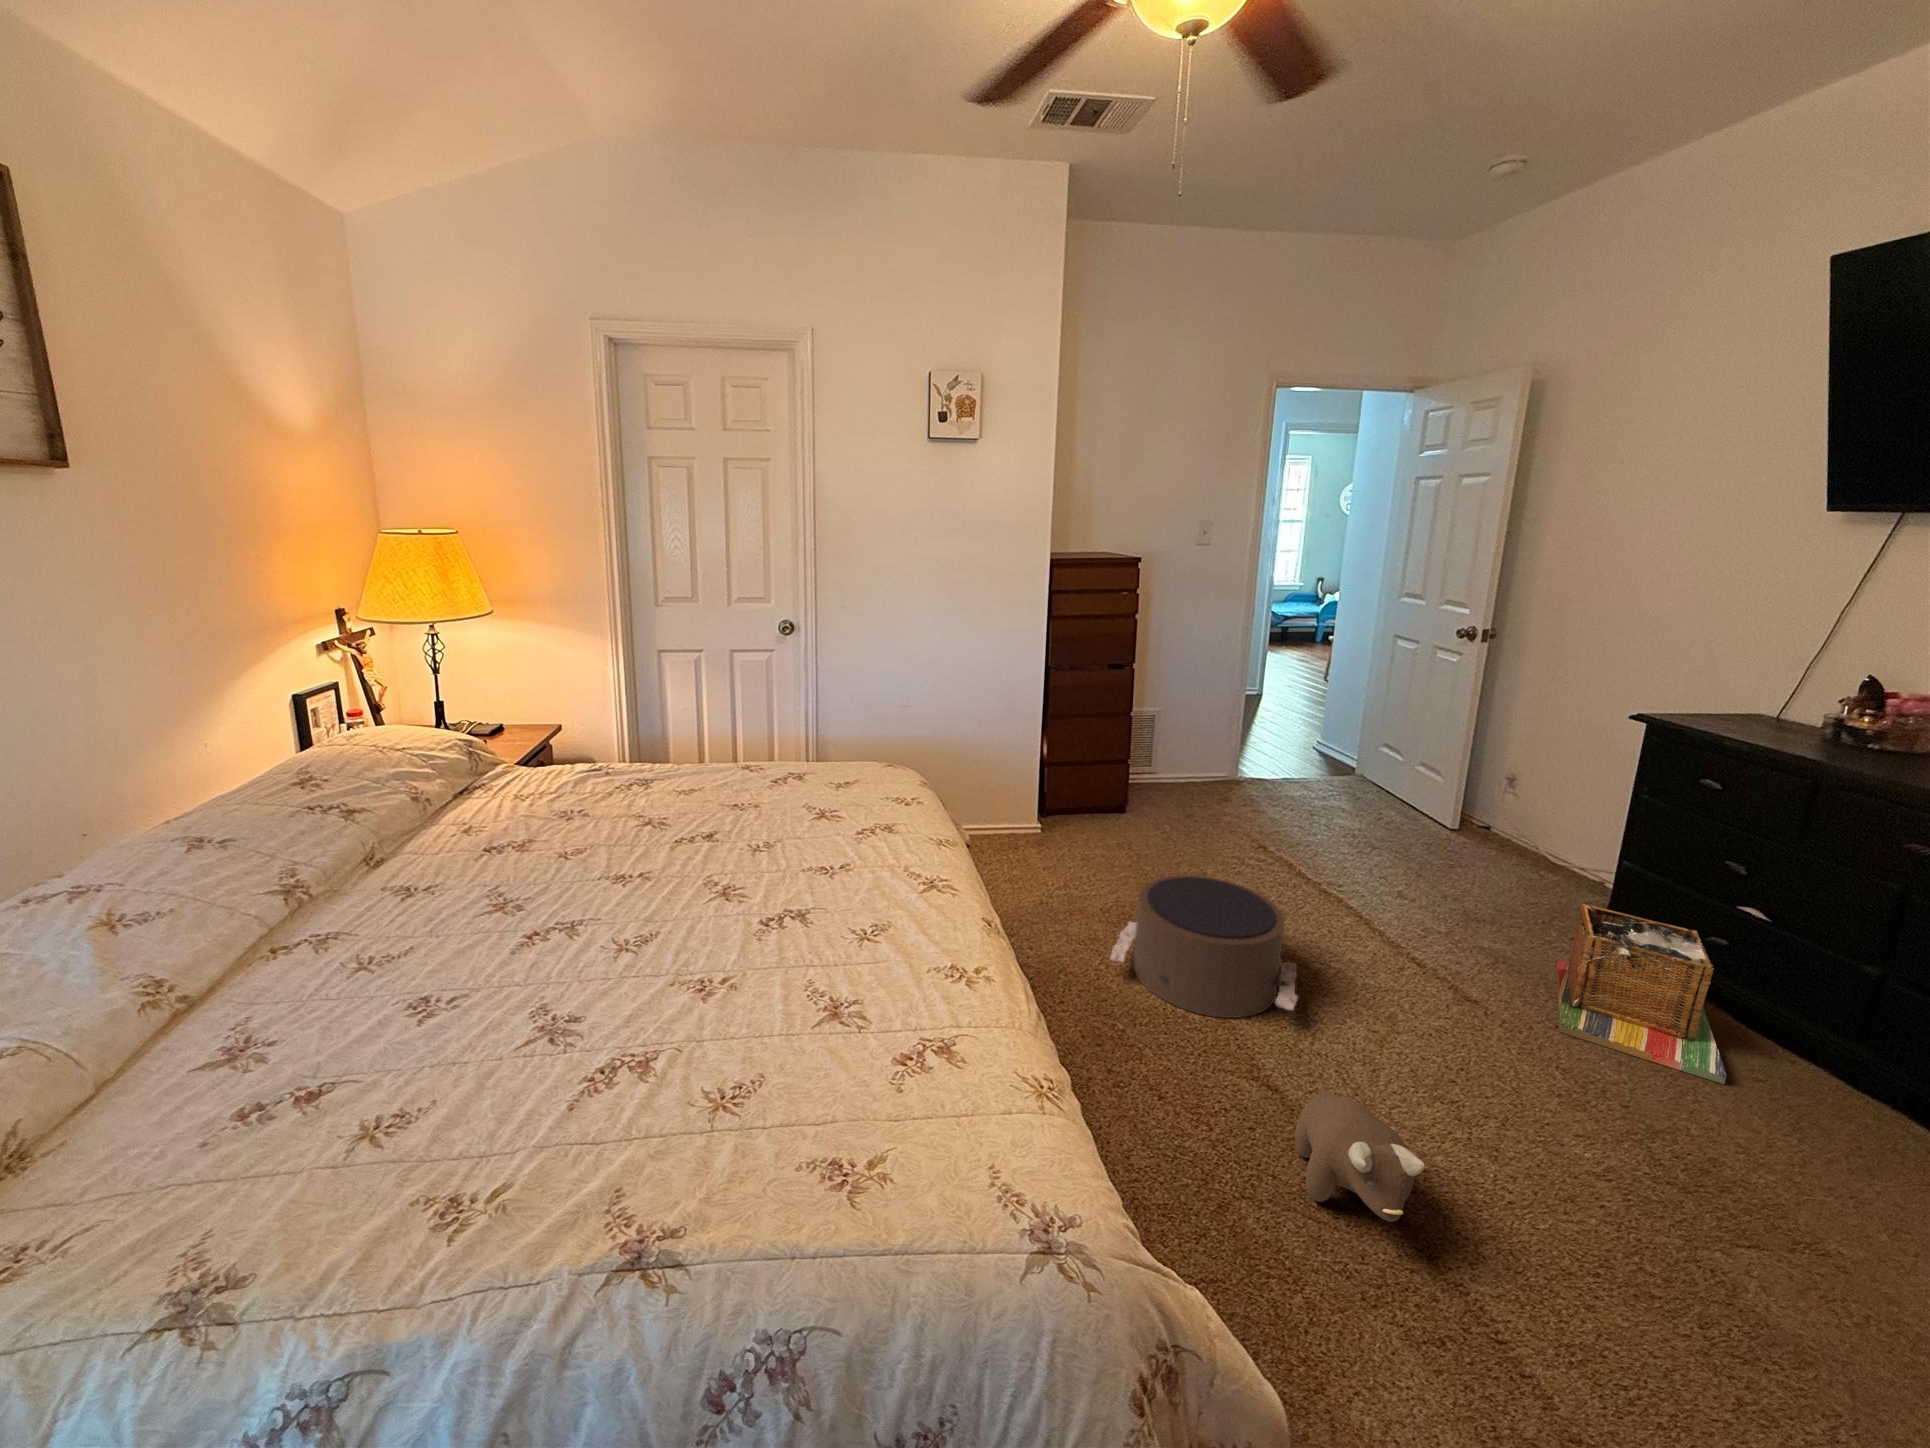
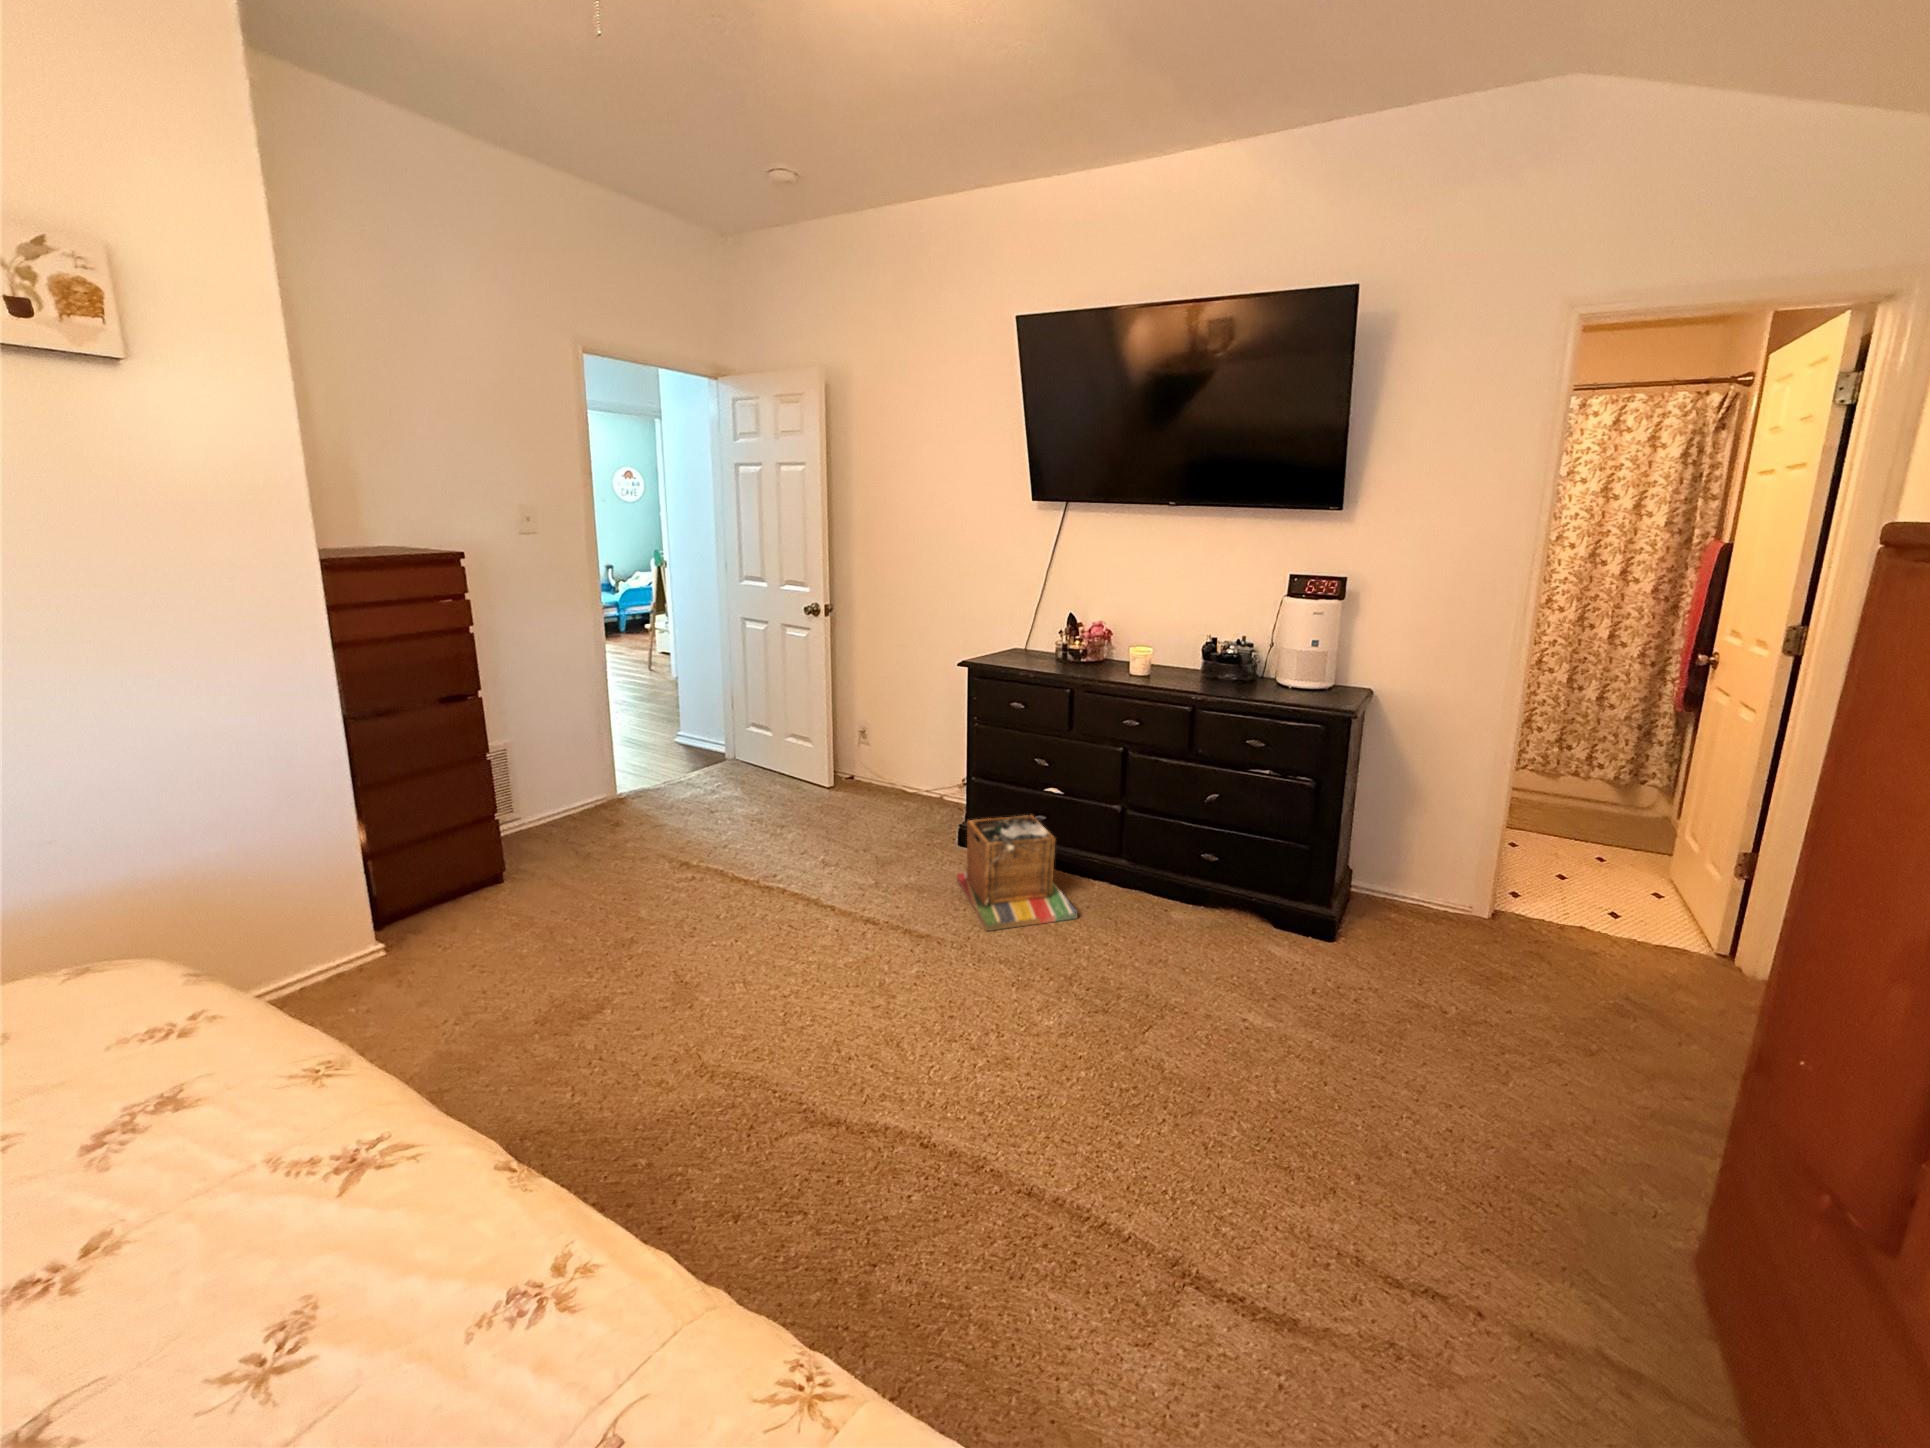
pouf: present [1111,875,1298,1018] -> none [580,918,815,1101]
plush toy: present [1295,1091,1425,1222] -> none [885,1085,1015,1212]

